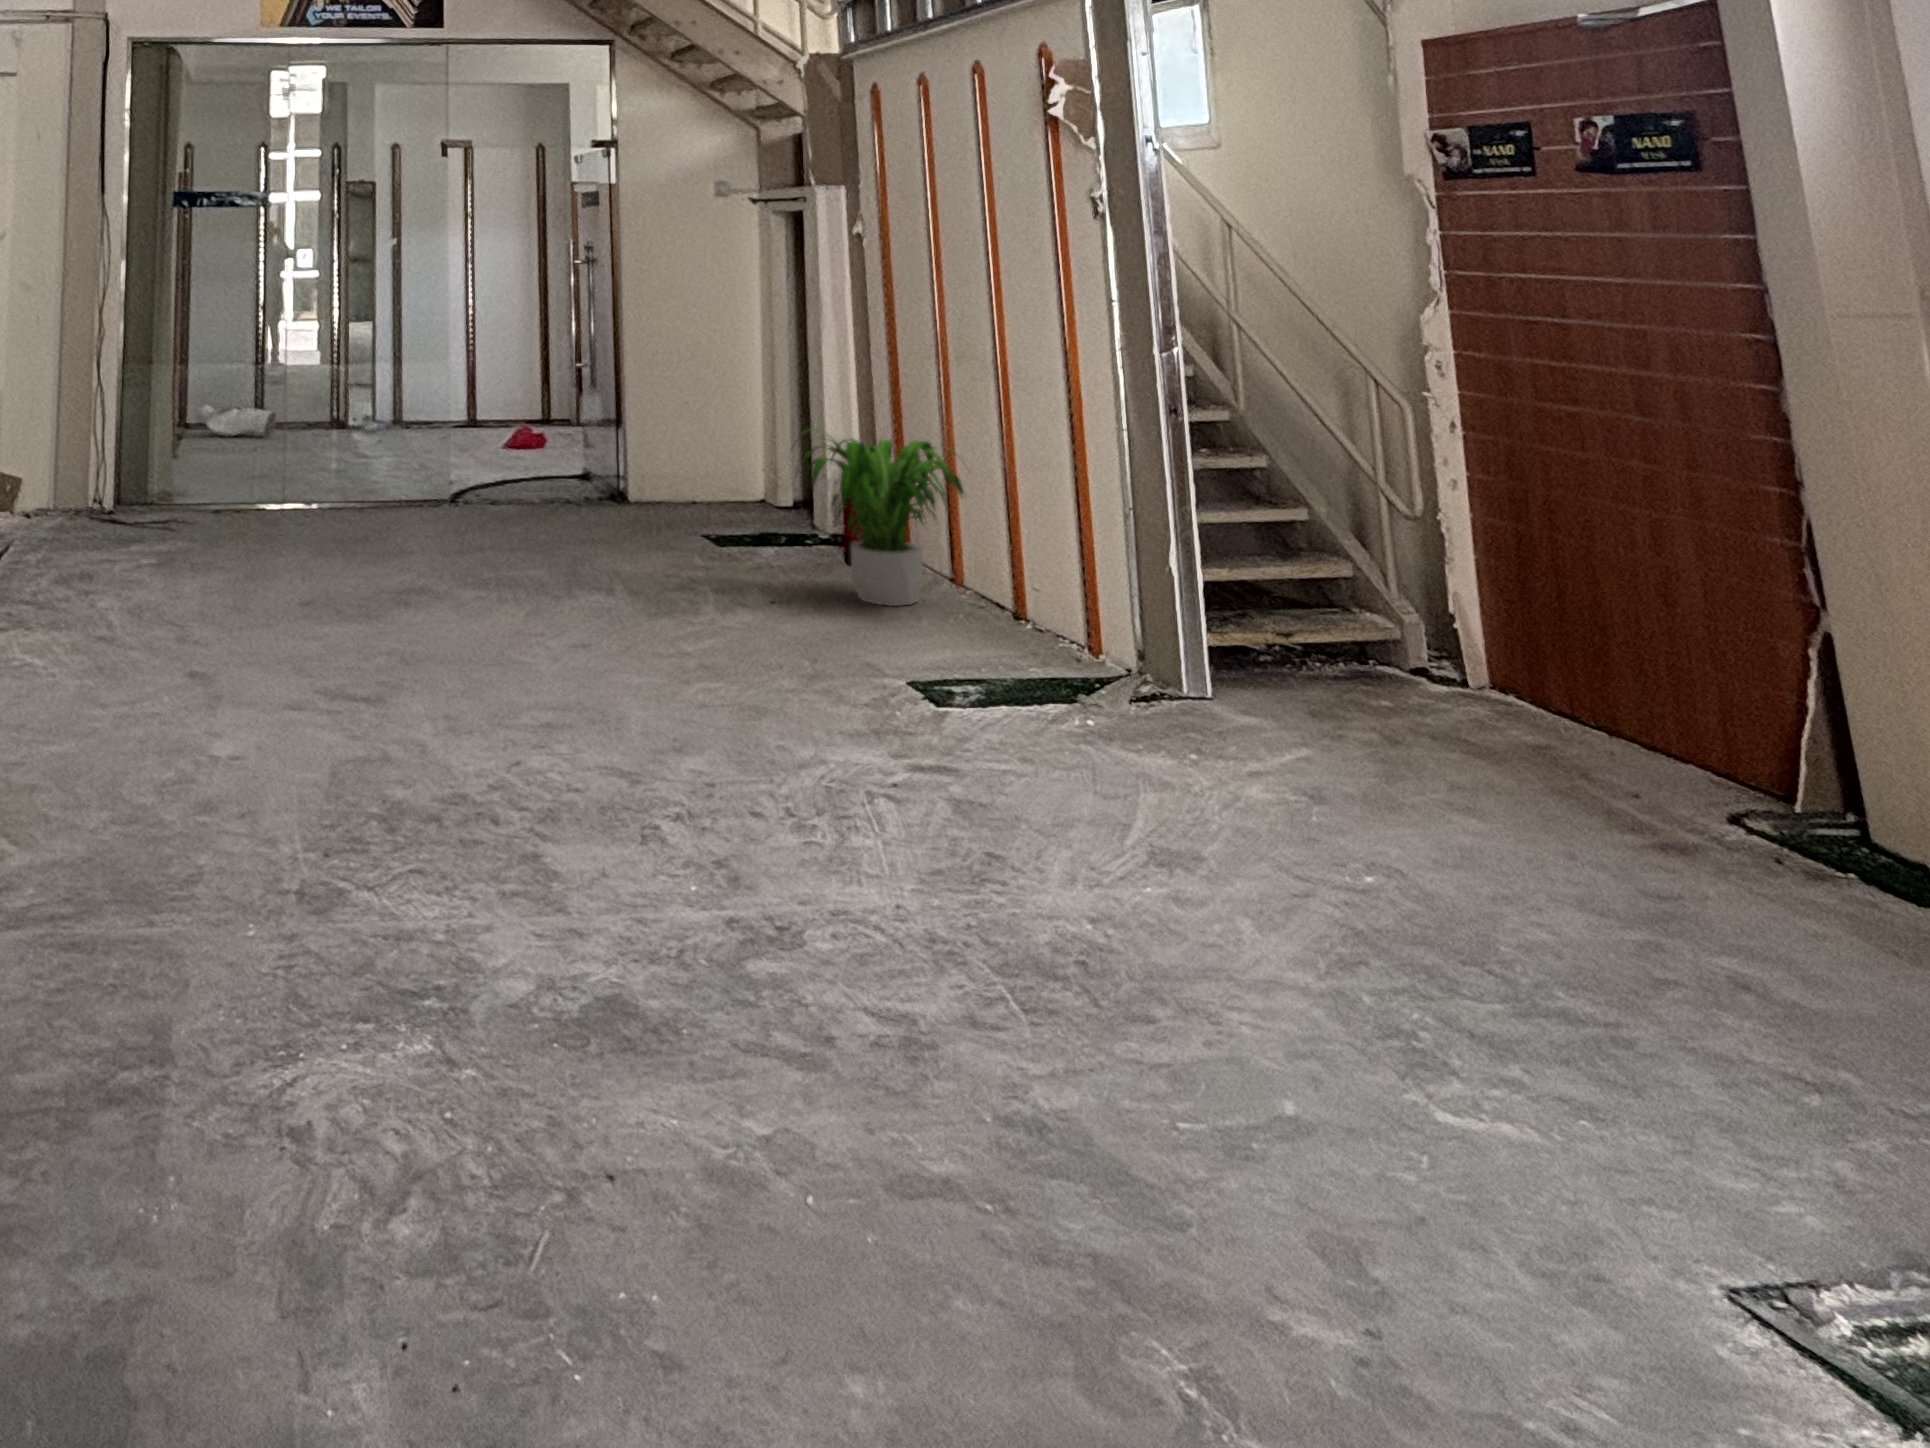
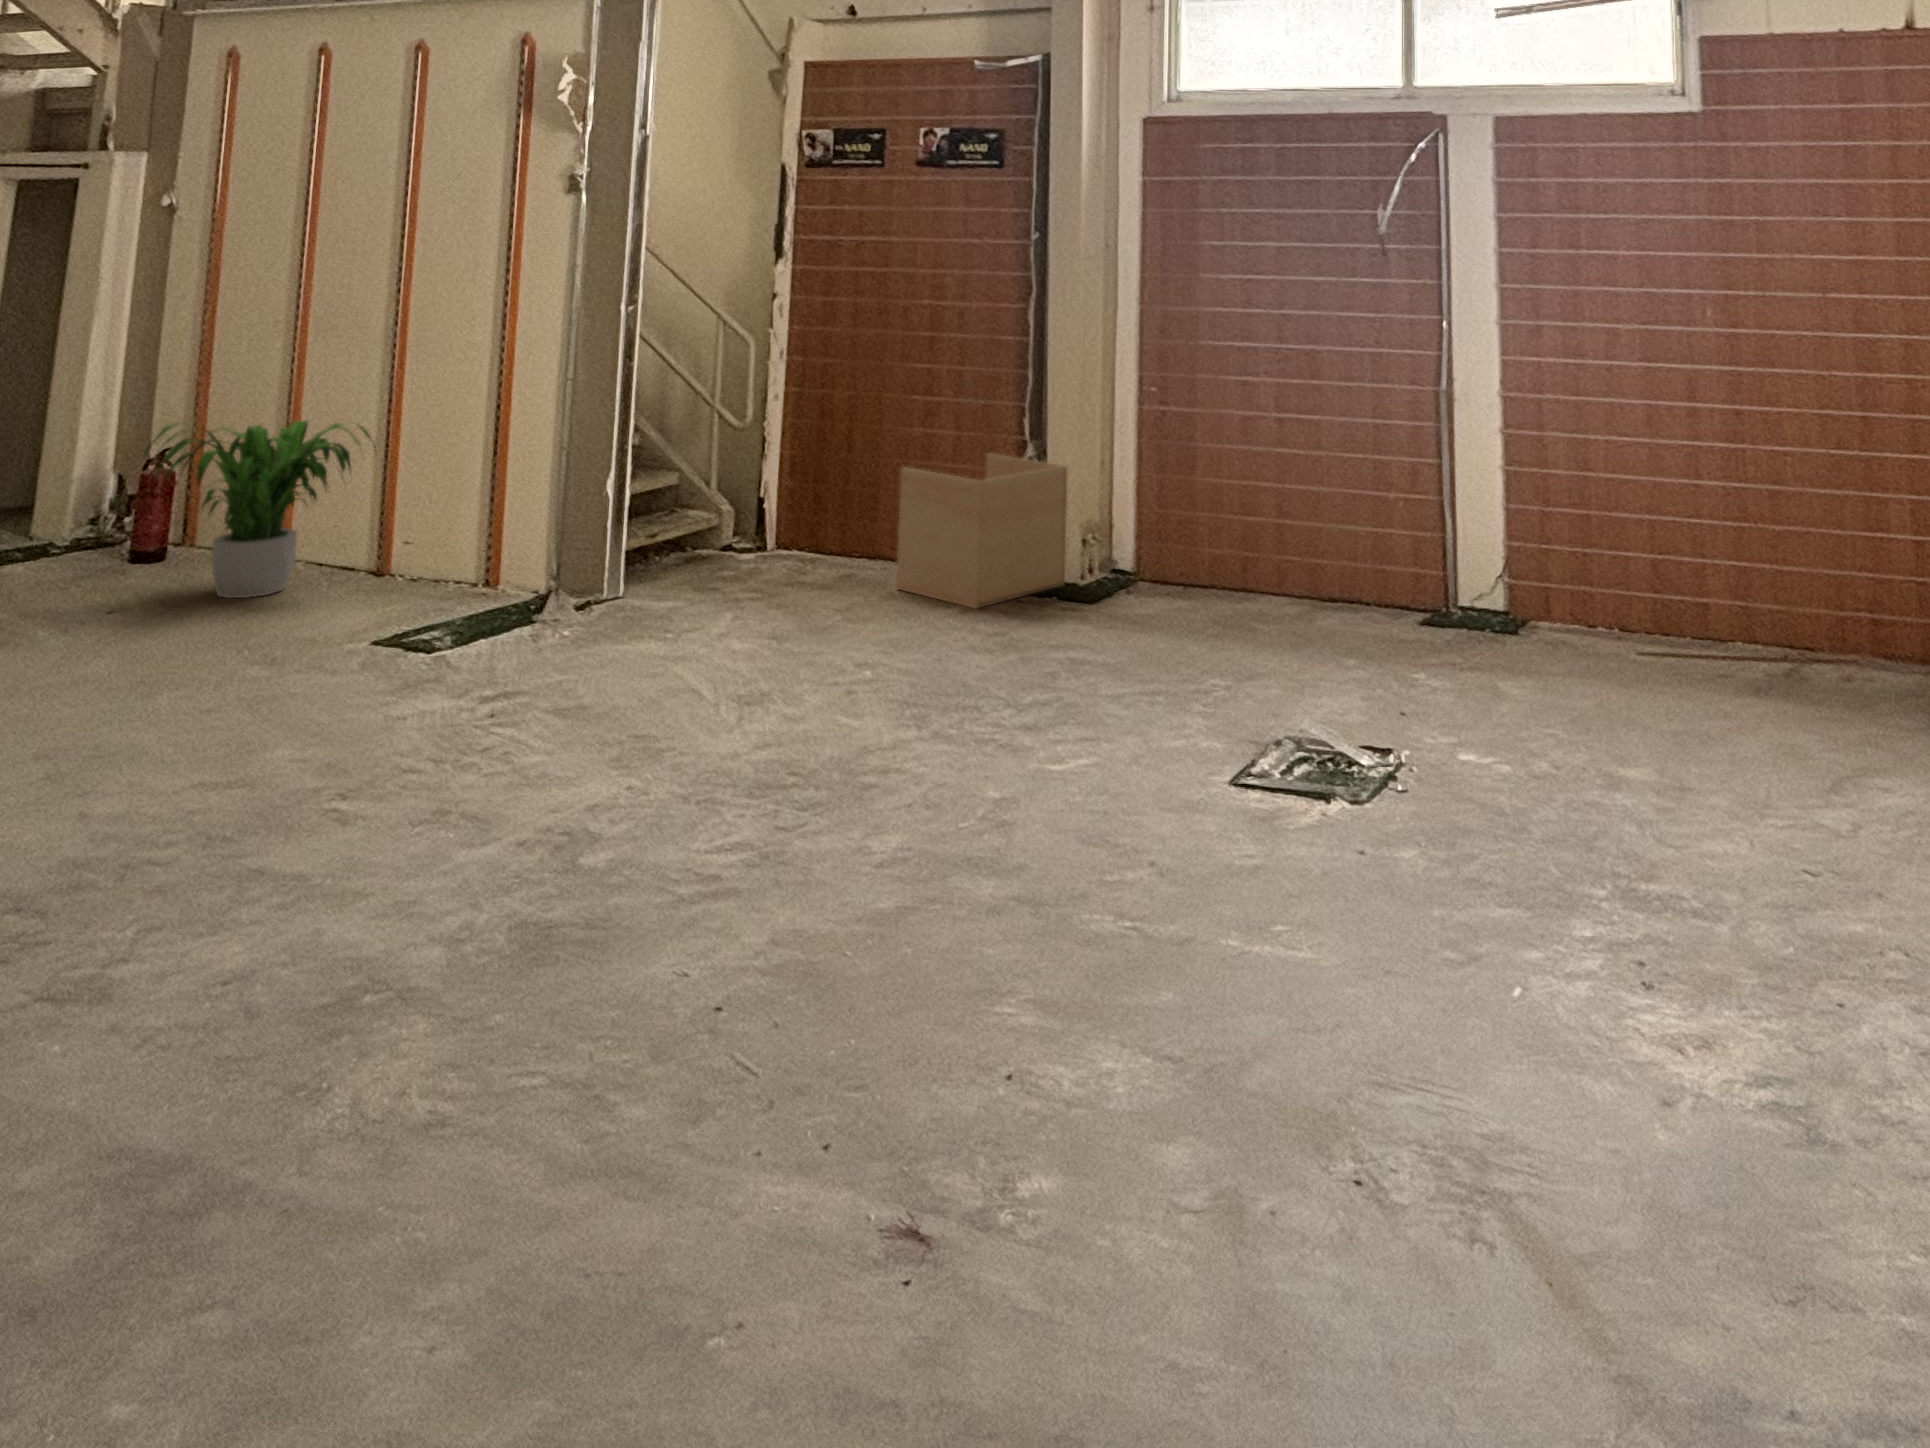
cardboard box: none [1557,607,1900,866] -> present [896,453,1067,608]

